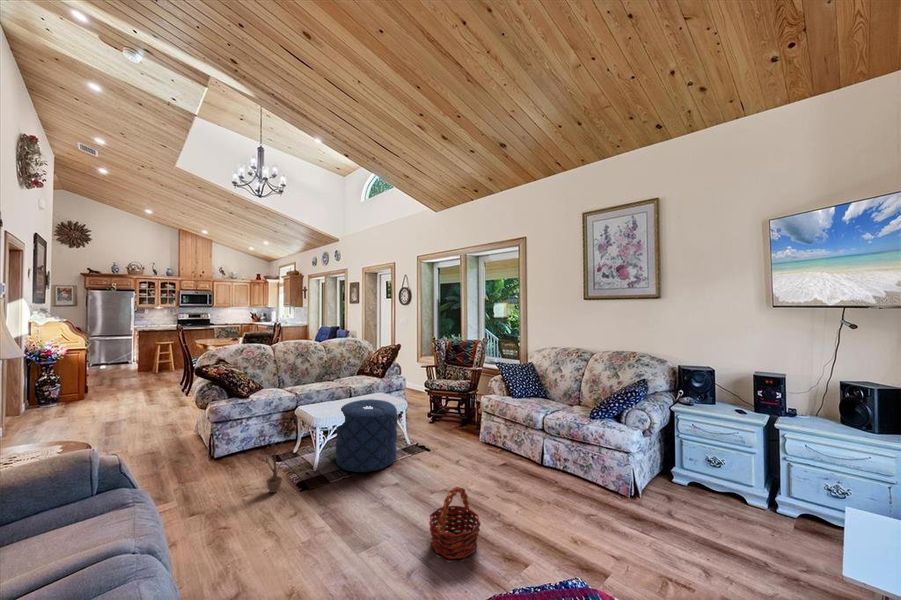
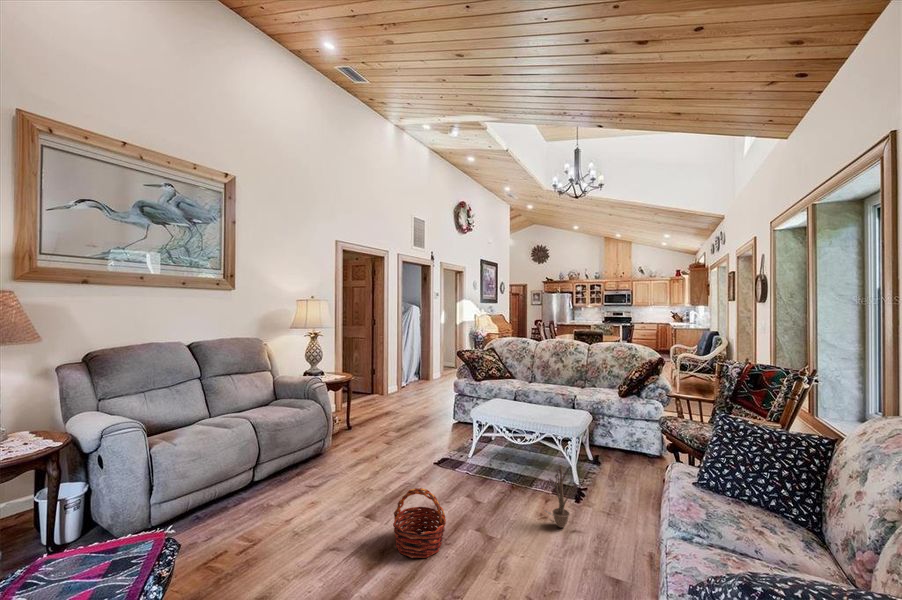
pouf: present [336,399,398,472] -> none [492,404,557,481]
decorative plant: present [252,441,292,493] -> present [544,465,578,528]

